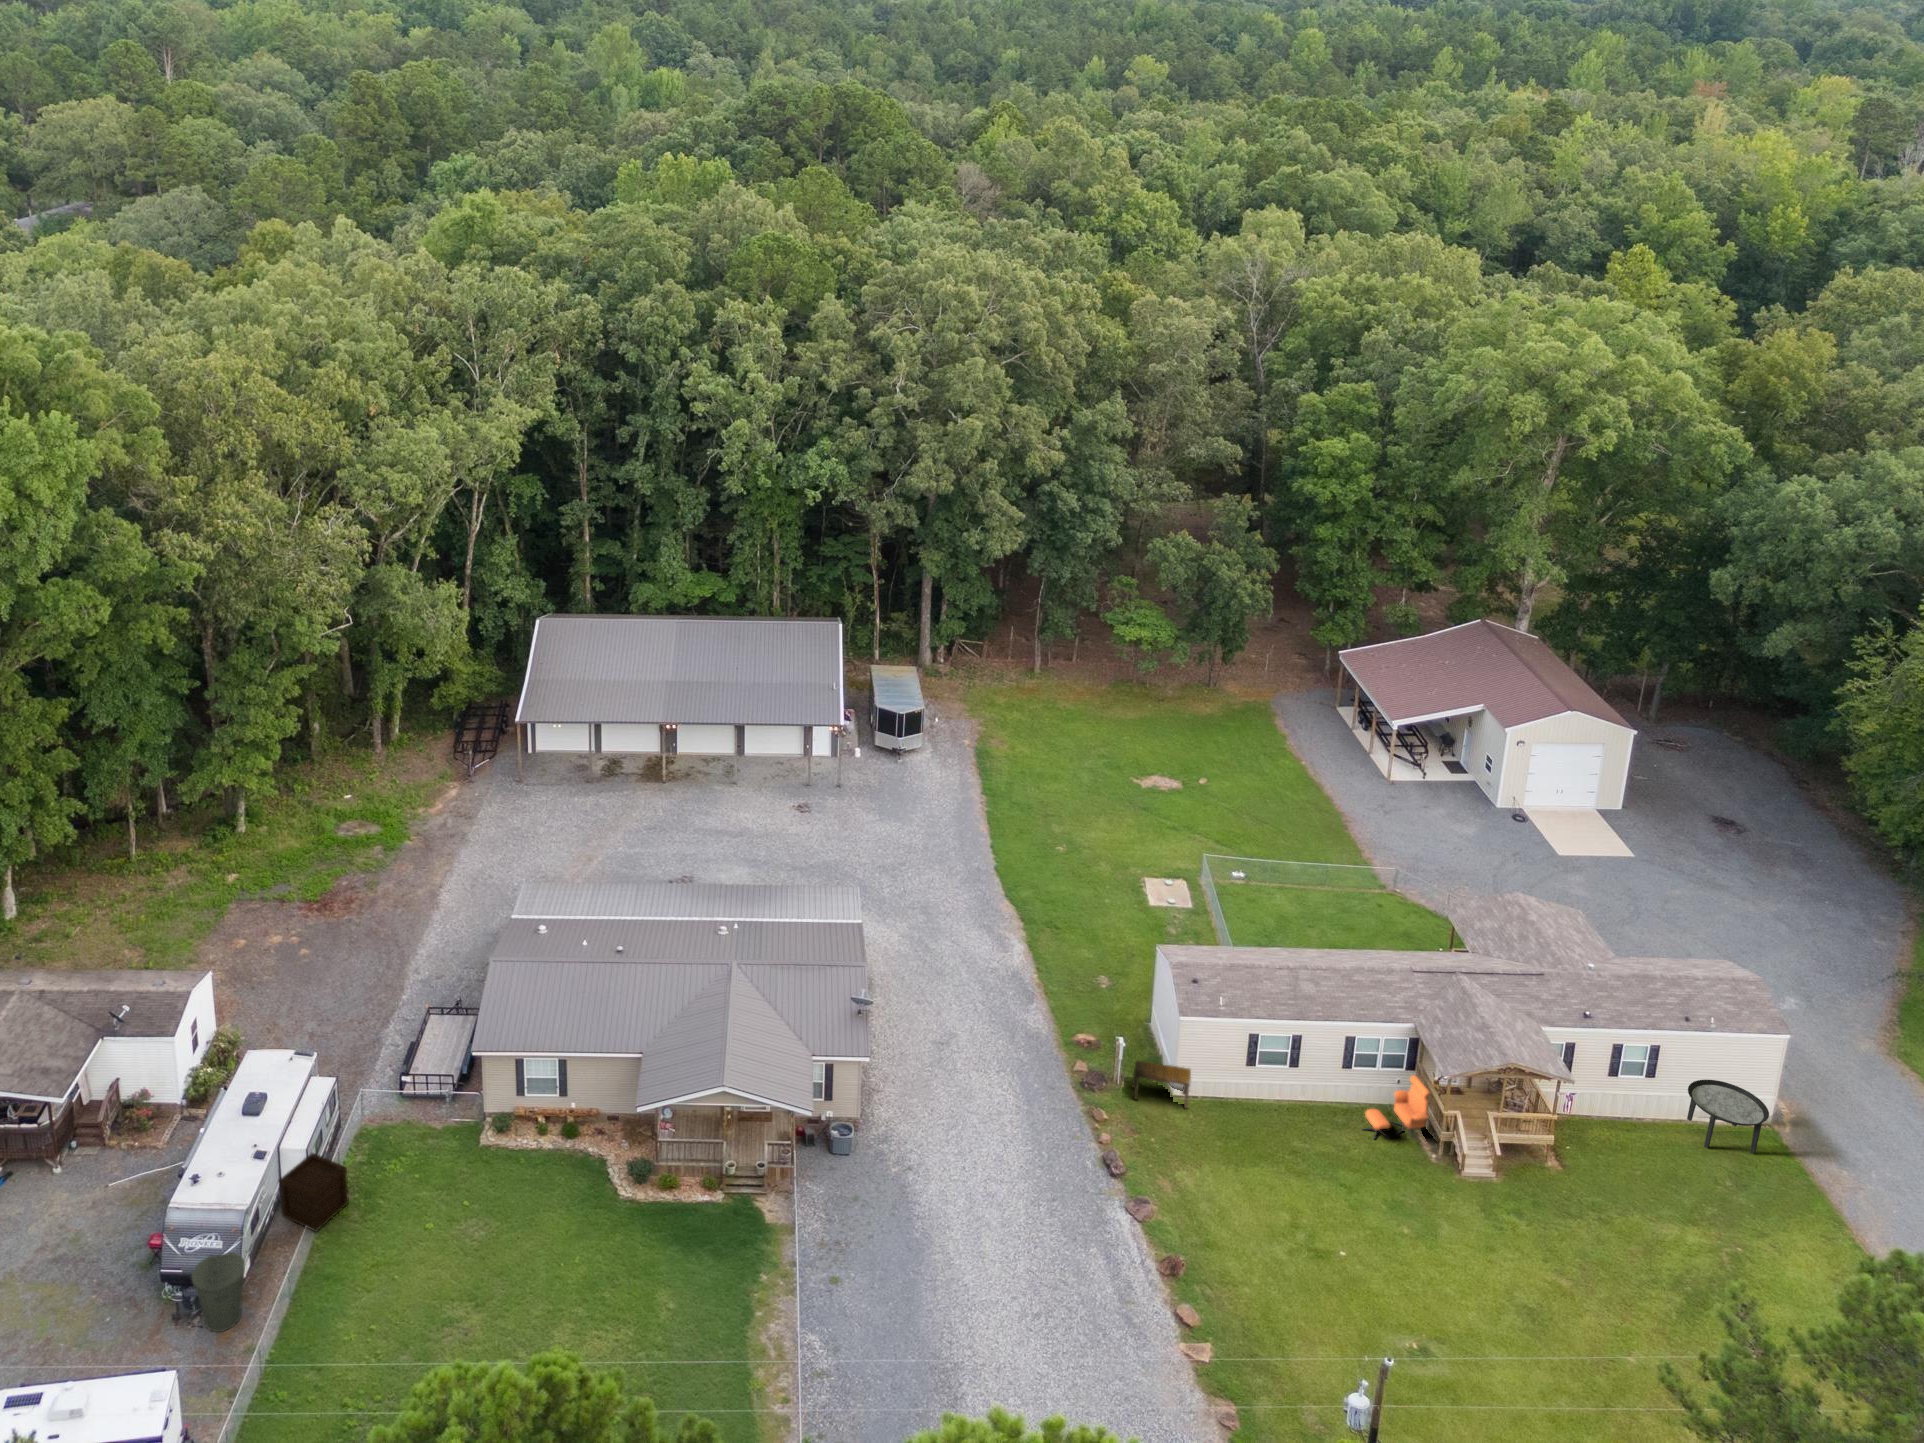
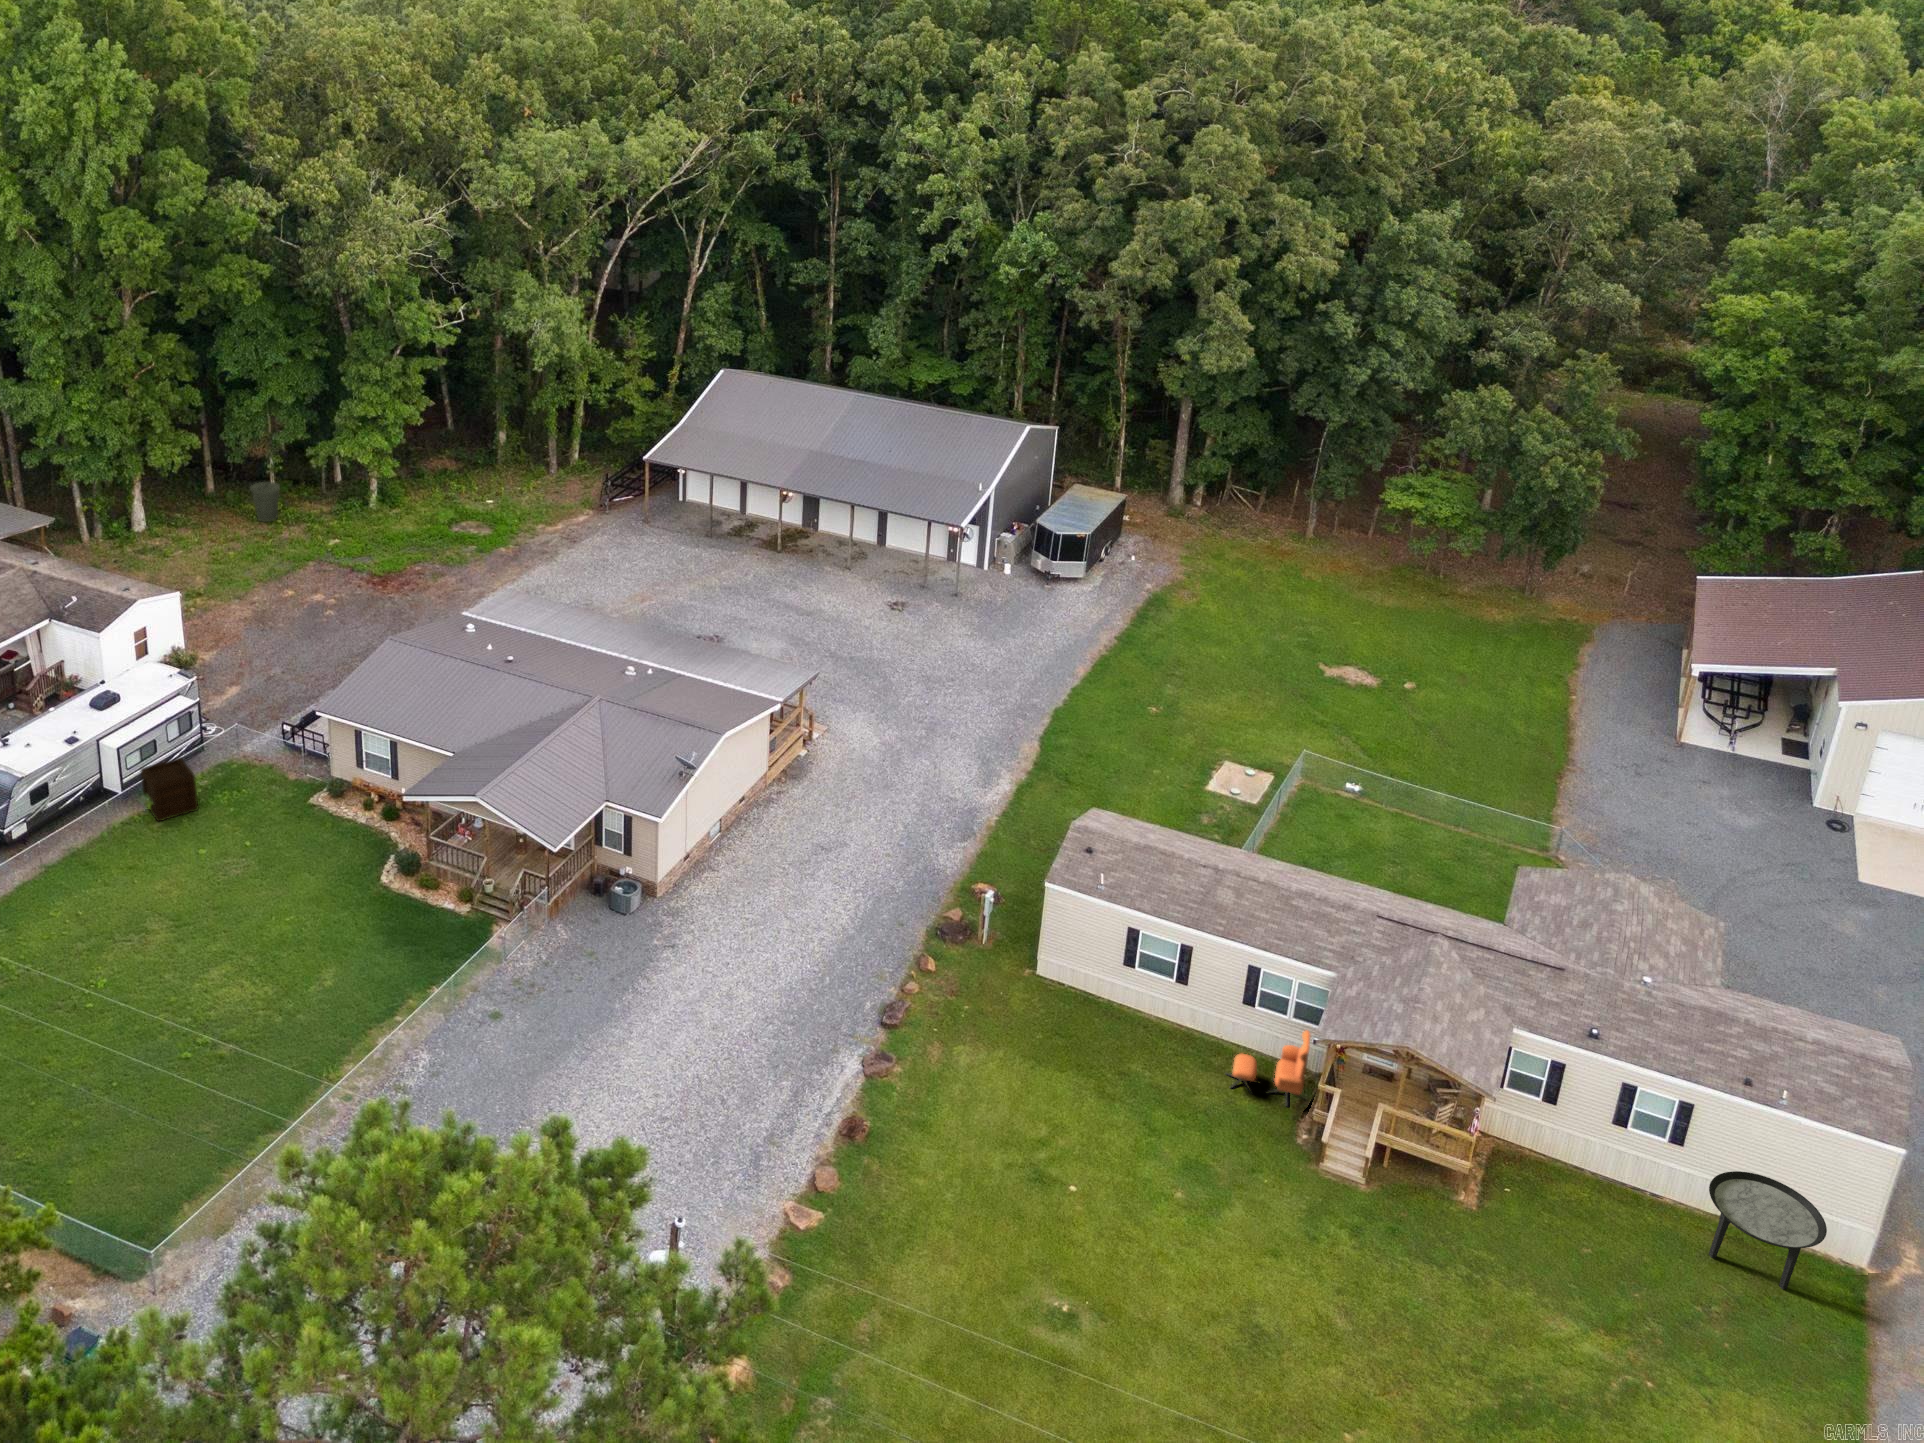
bench: present [1132,1060,1191,1108] -> none [979,918,1051,986]
trash can: present [191,1252,245,1332] -> present [250,482,280,522]

